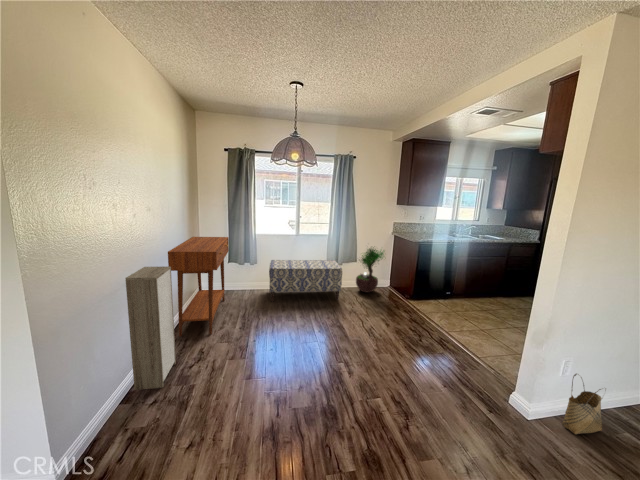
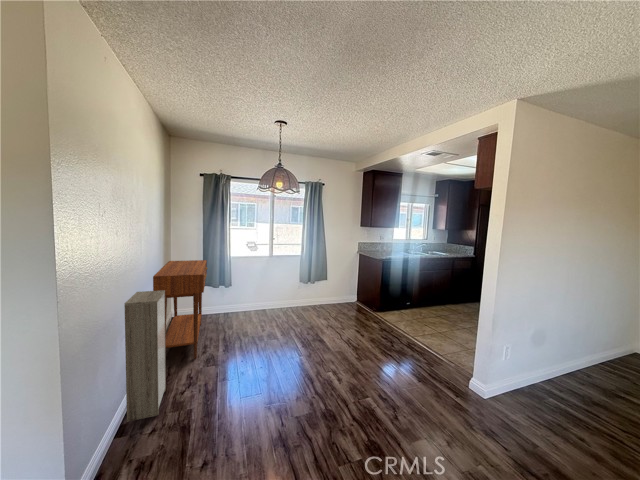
potted tree: present [356,248,383,292] -> none [328,261,355,307]
bench: present [269,260,342,302] -> none [246,279,317,322]
woven basket: present [562,374,602,434] -> none [510,356,537,405]

